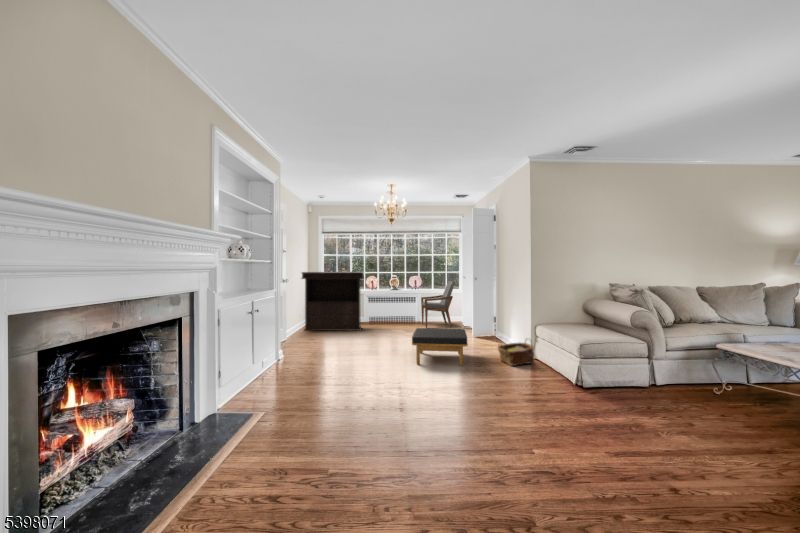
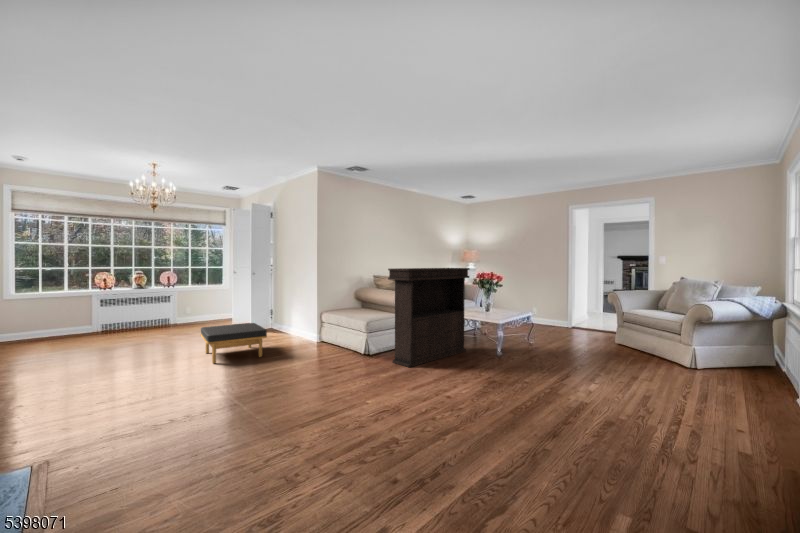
console table: present [302,272,364,331] -> present [388,268,469,367]
armchair: present [421,281,455,328] -> none [178,277,222,329]
woven basket: present [498,342,534,366] -> none [291,324,323,350]

